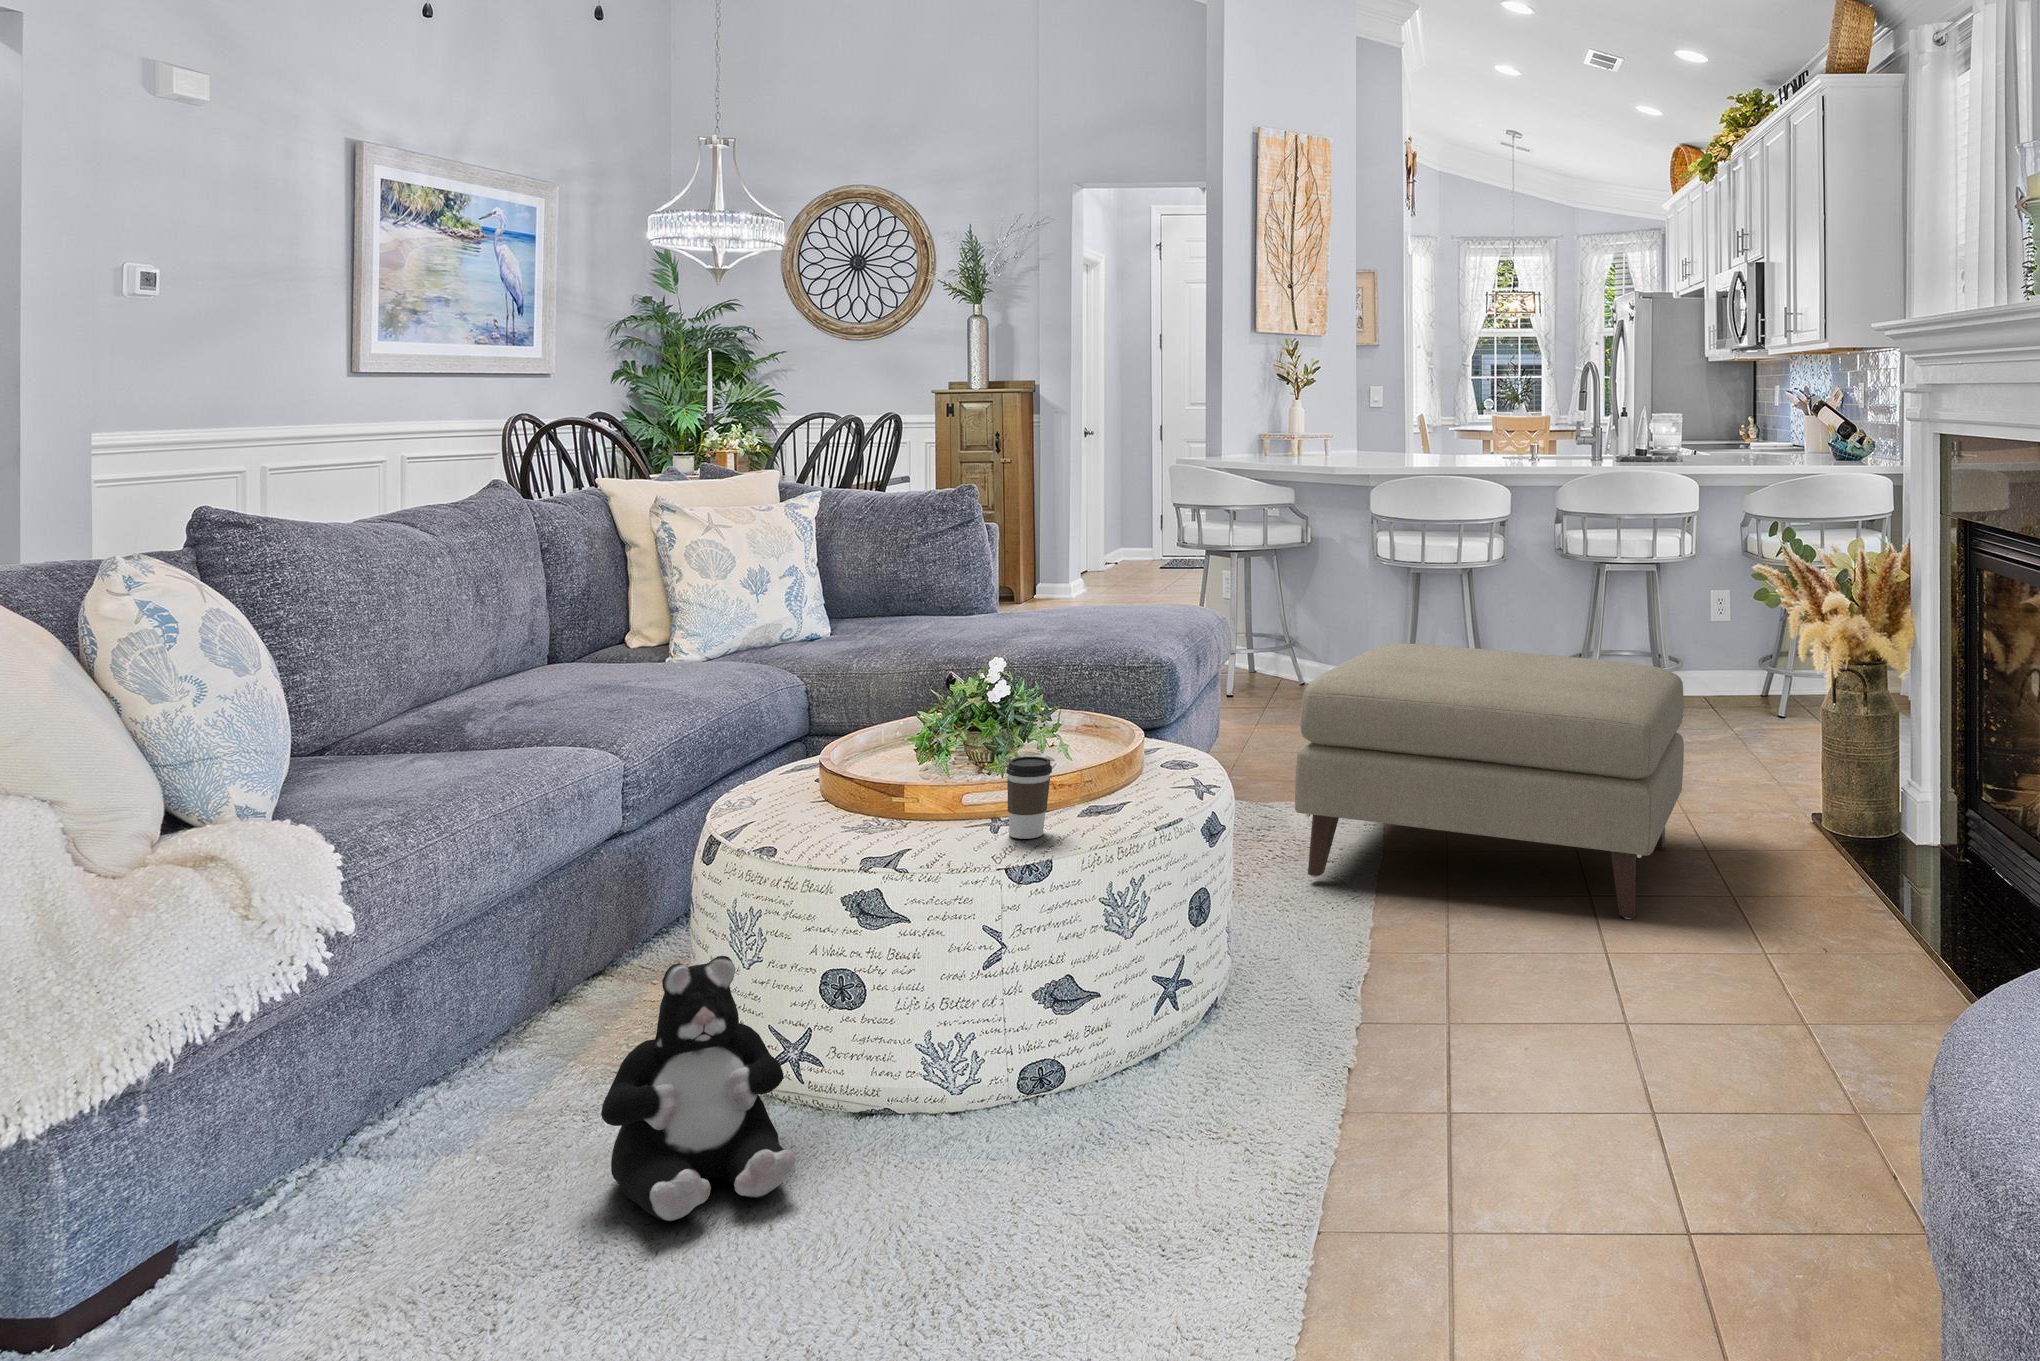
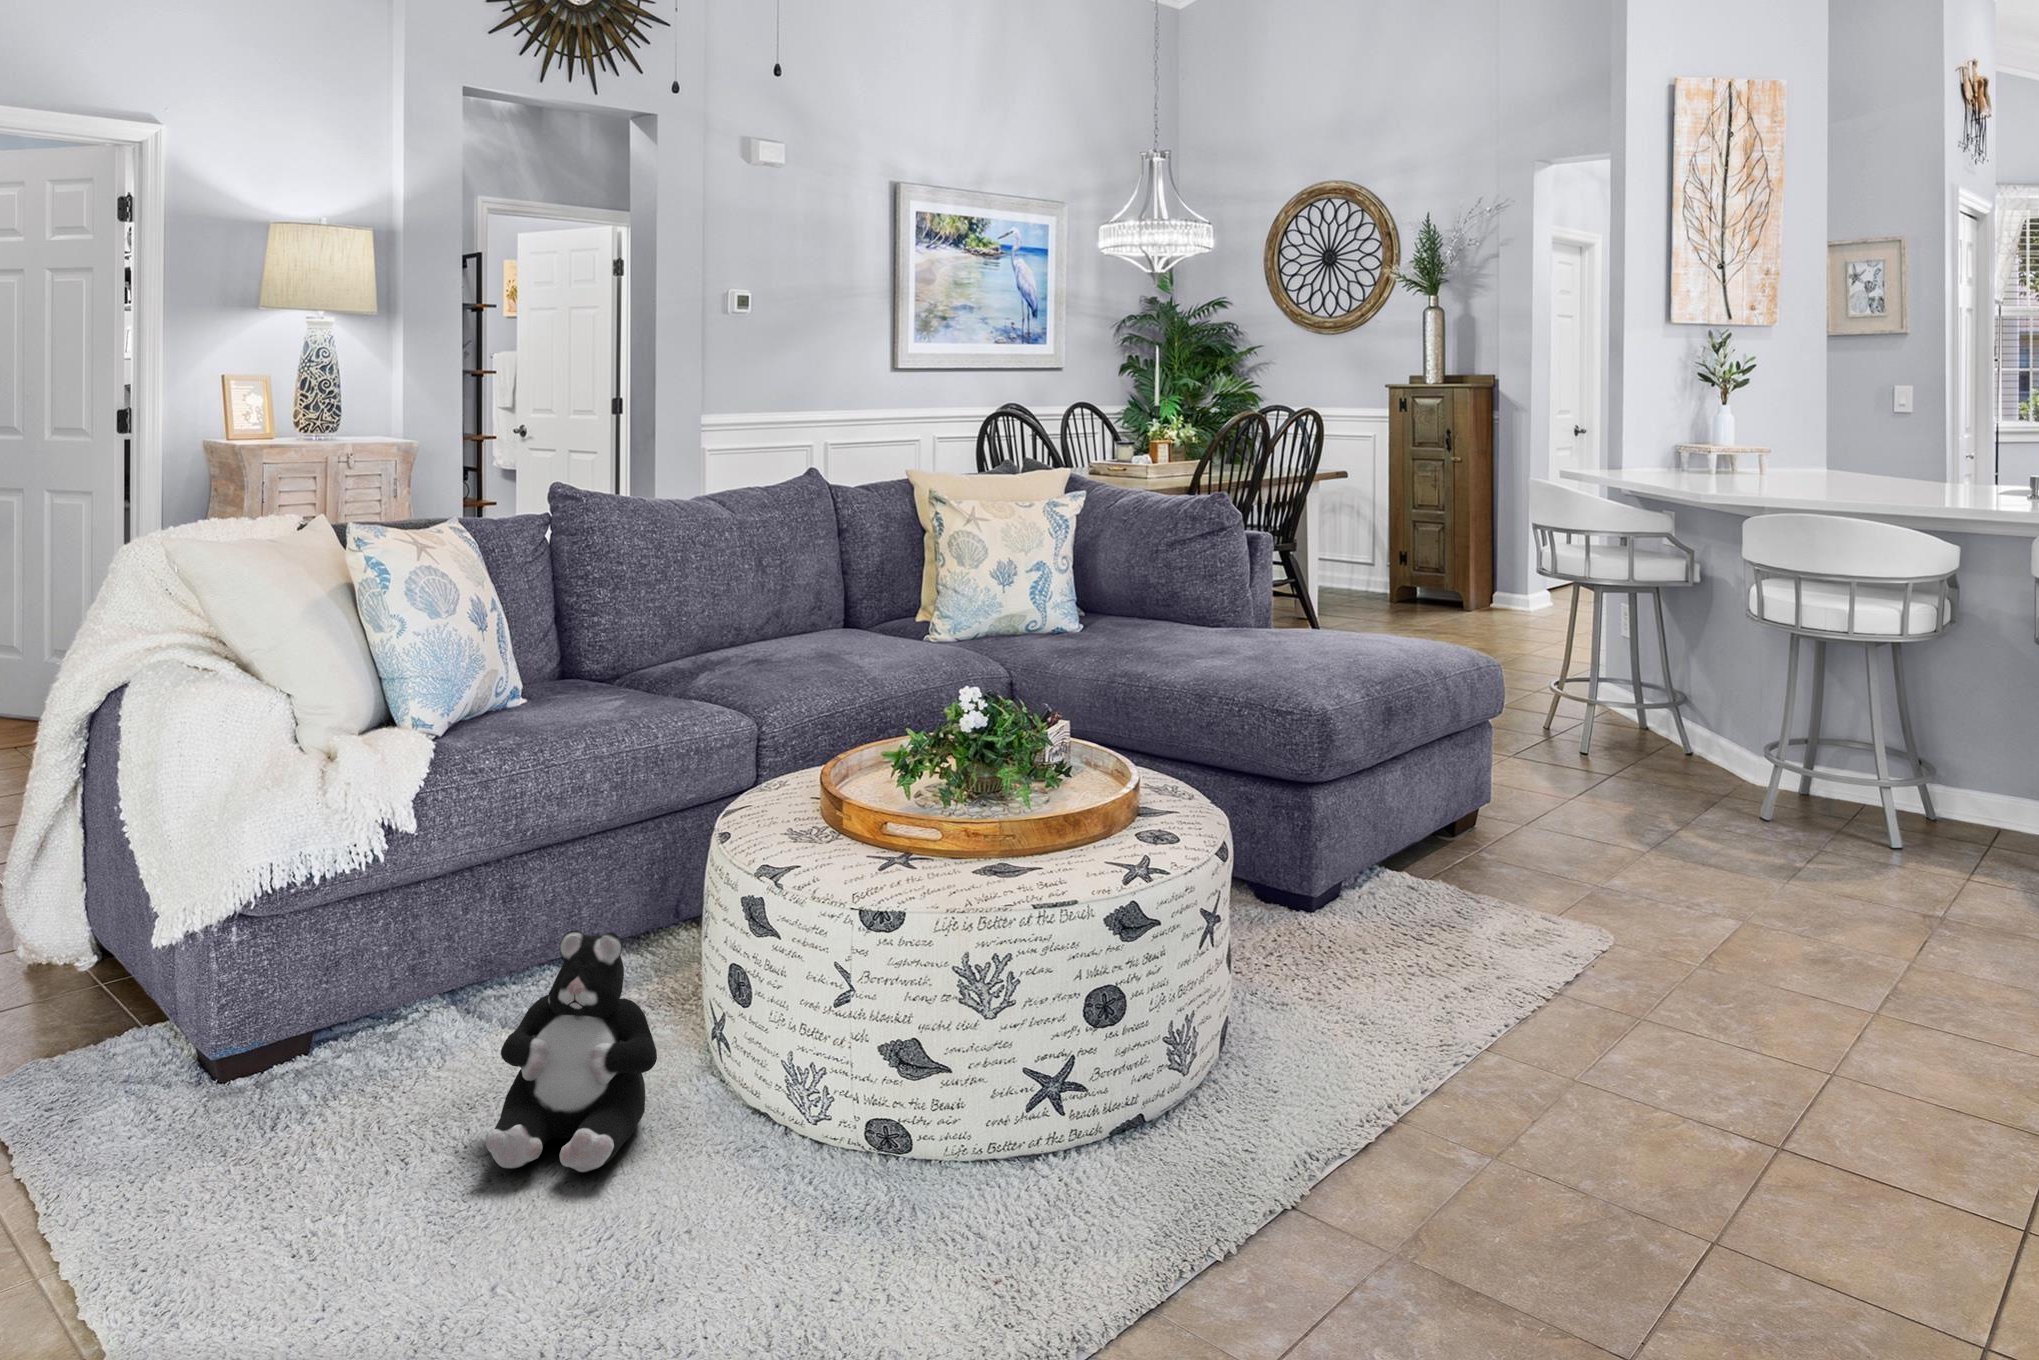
ottoman: present [1295,643,1684,919] -> none [1410,721,2022,1175]
coffee cup: present [1006,756,1052,839] -> none [889,792,936,882]

